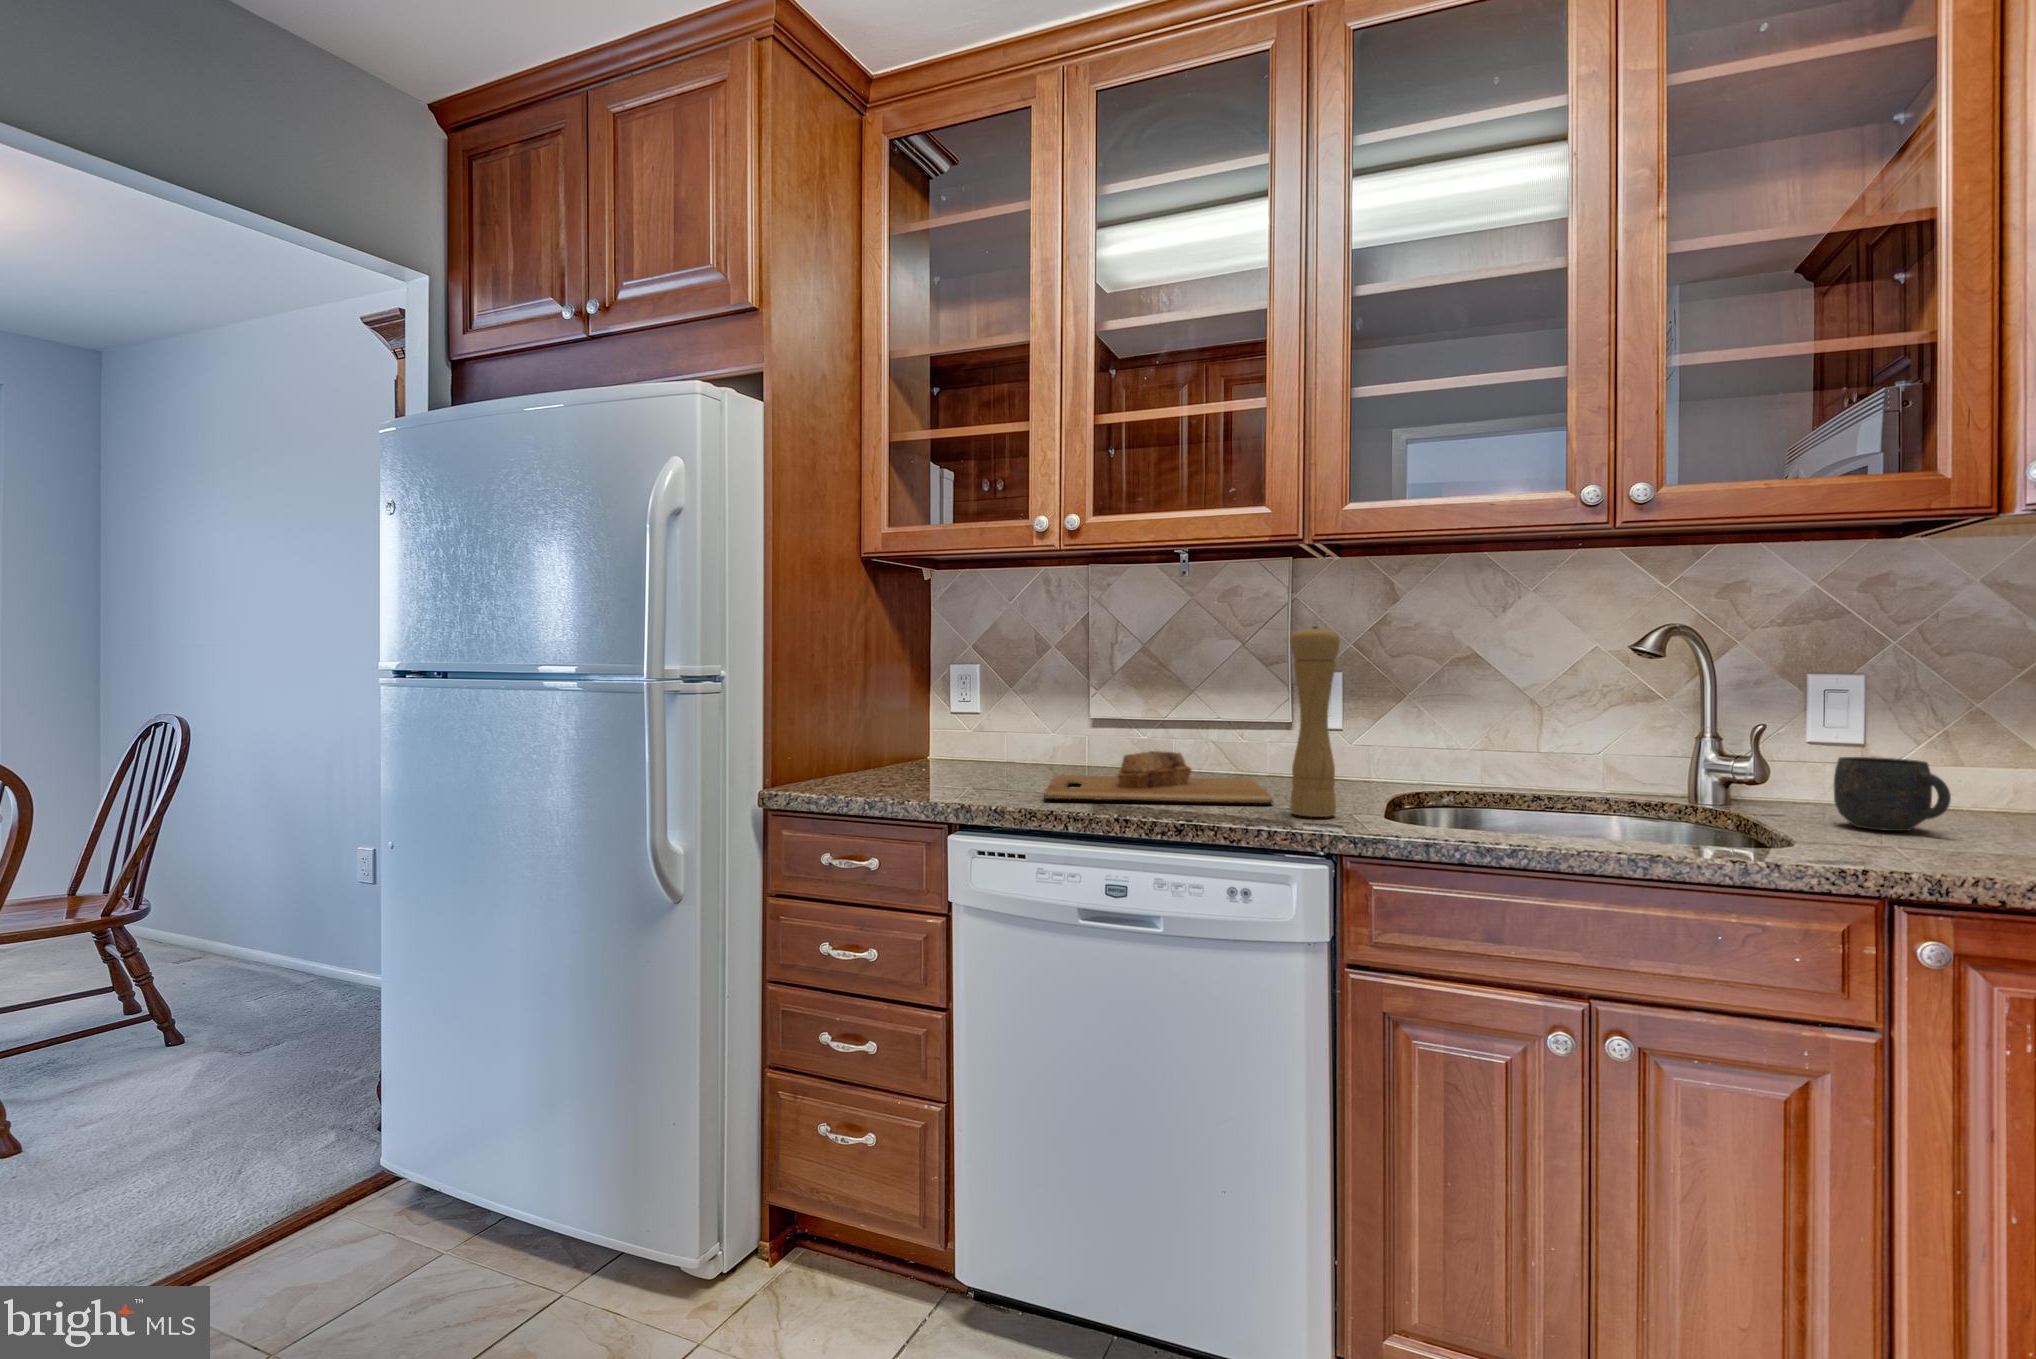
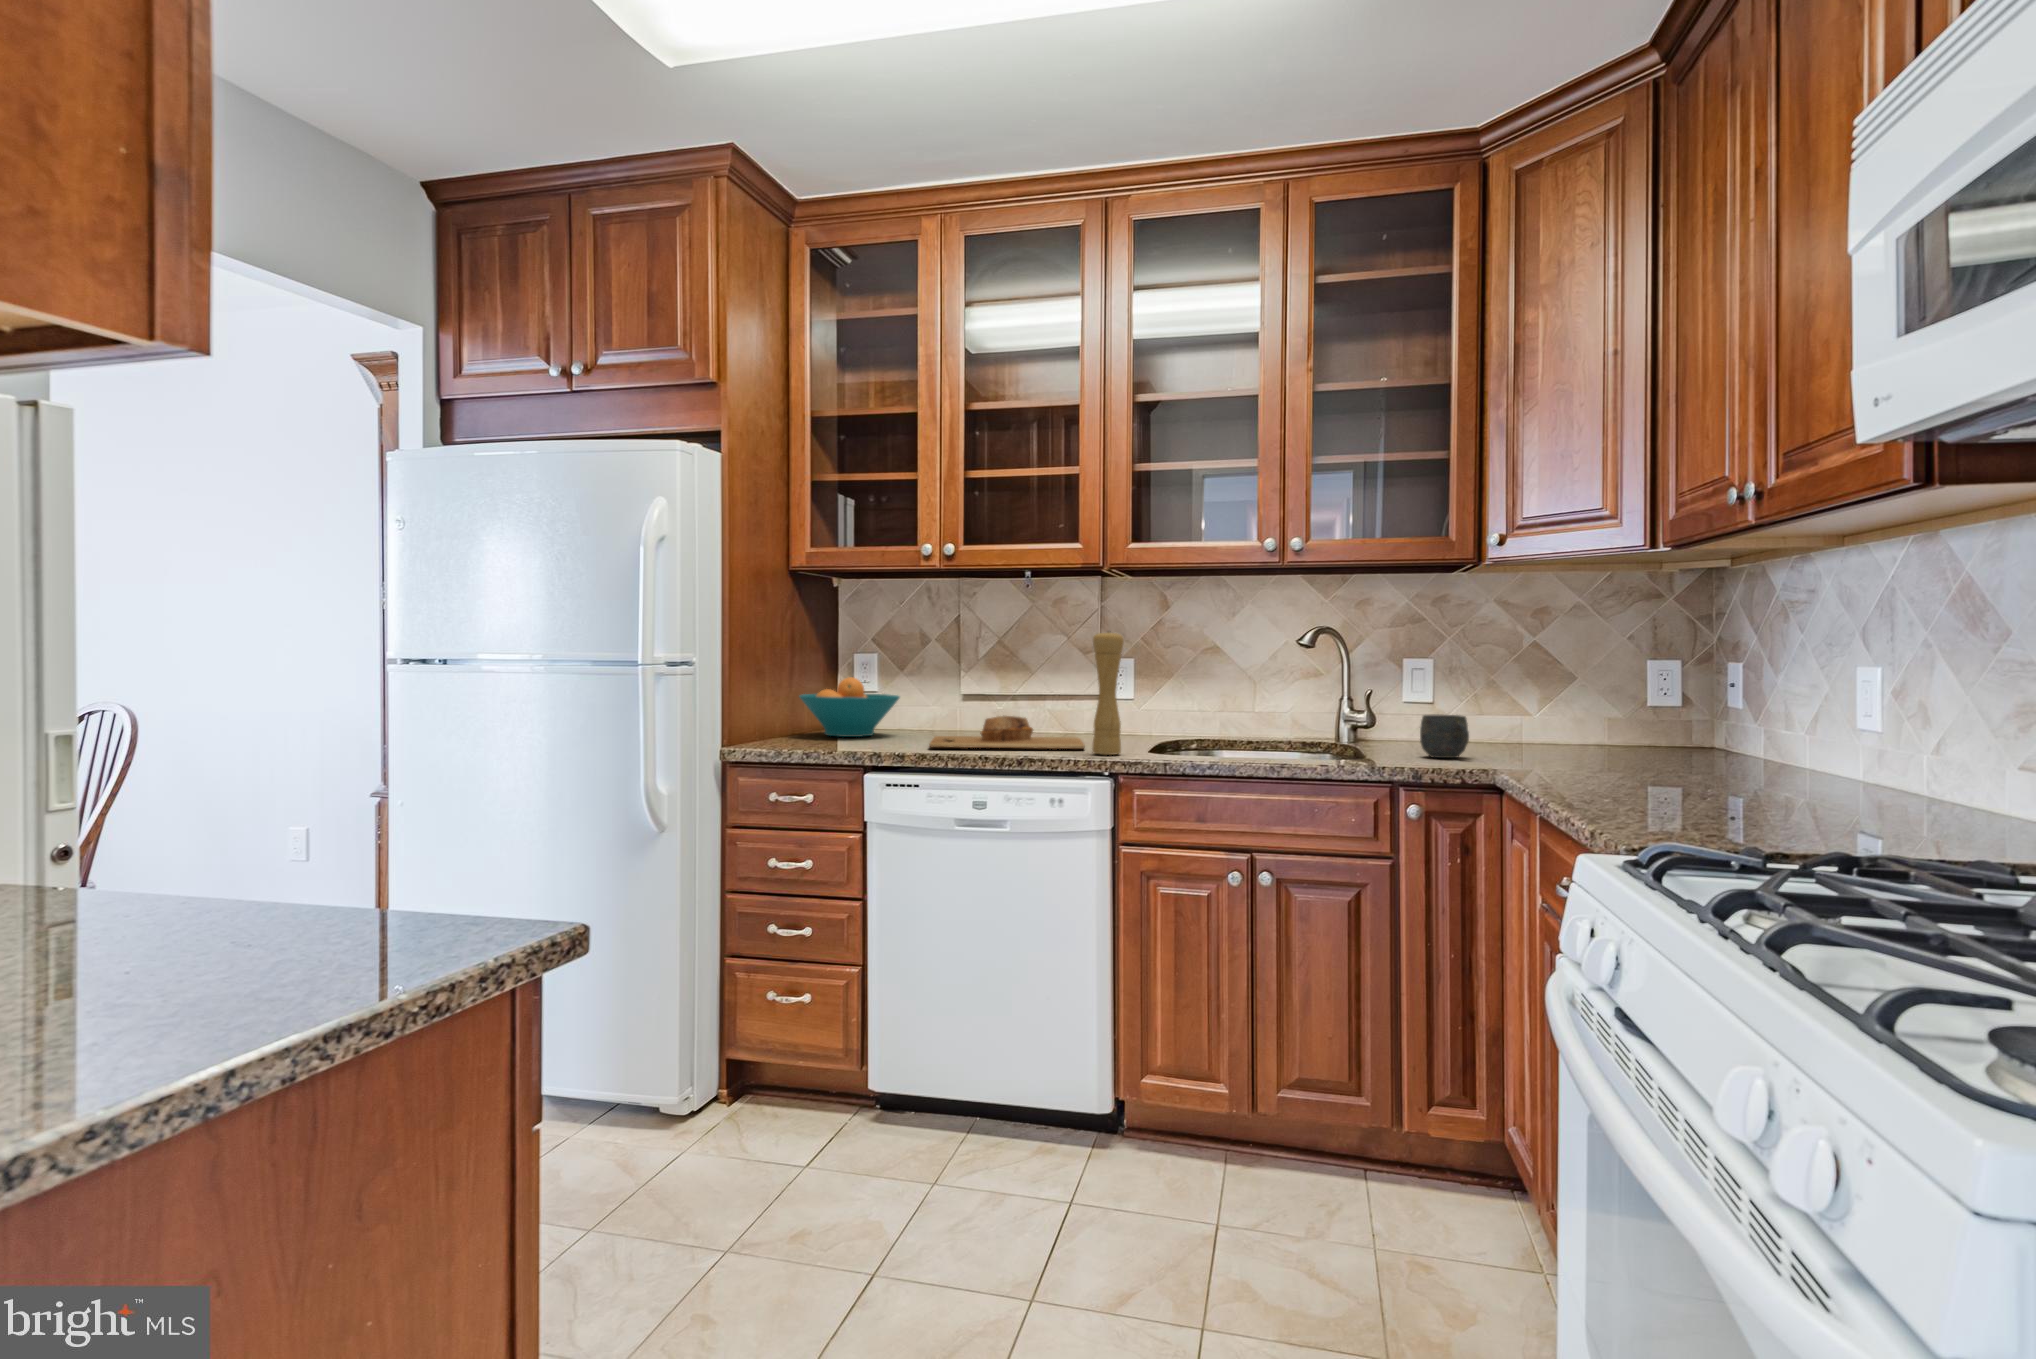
fruit bowl: none [879,696,1011,774] -> present [800,677,899,737]

